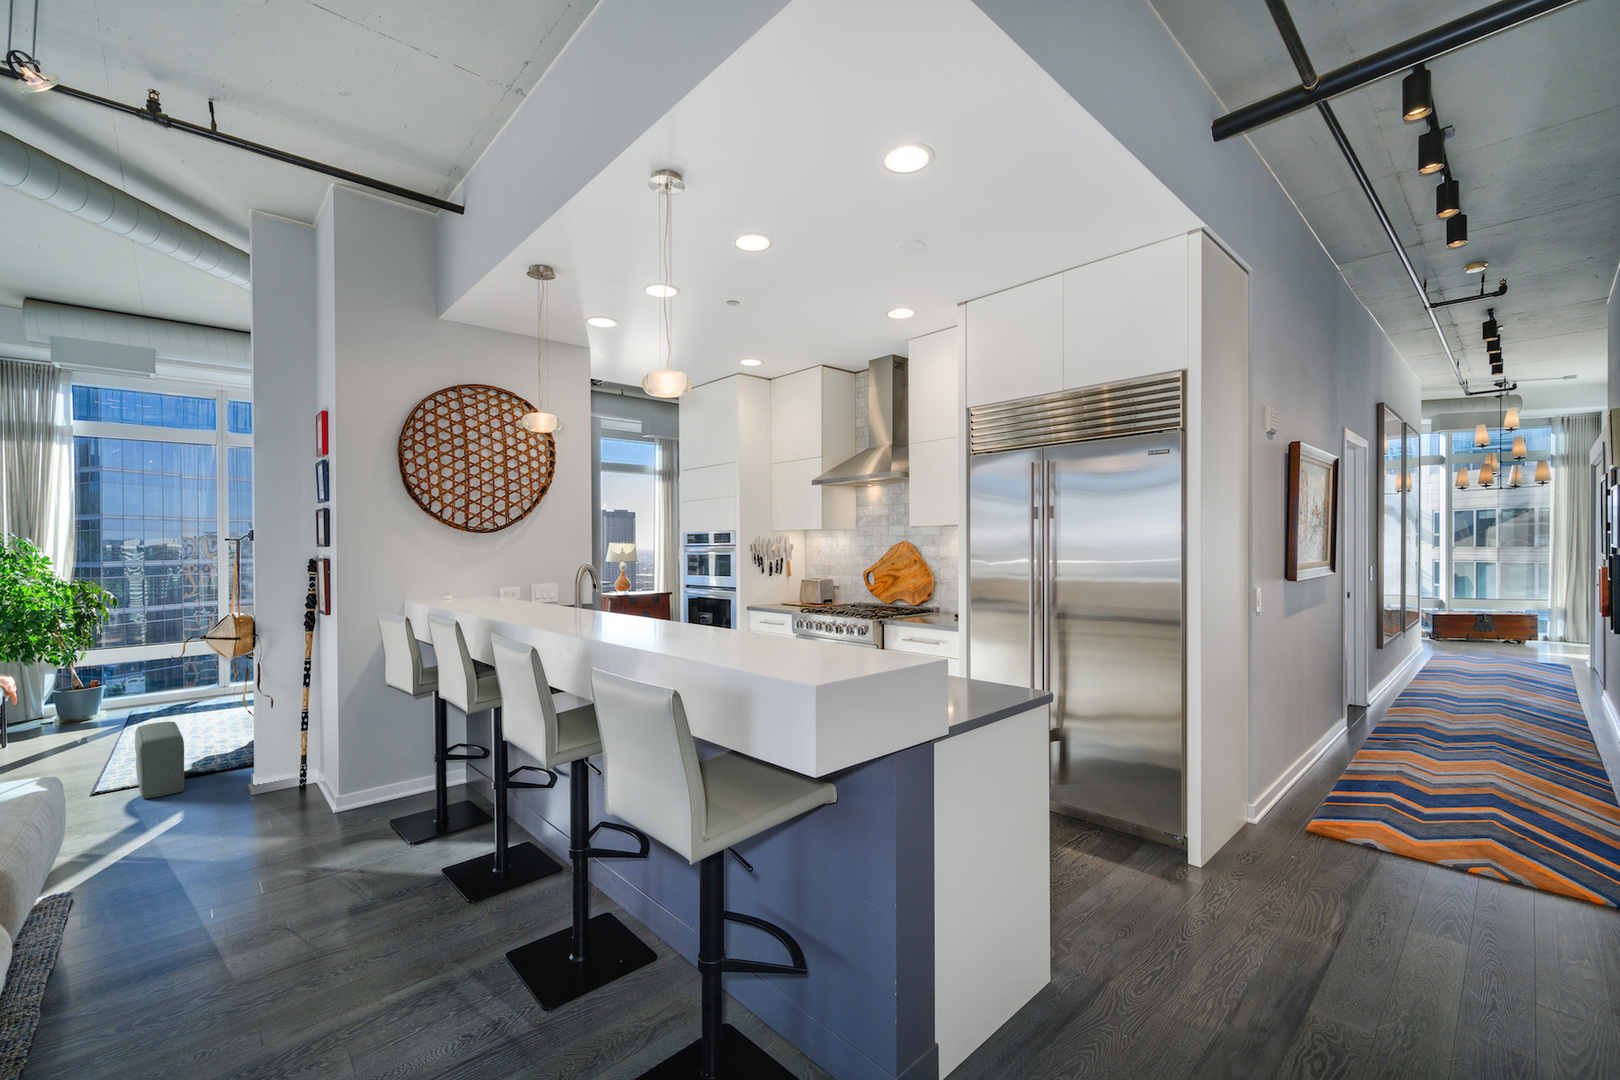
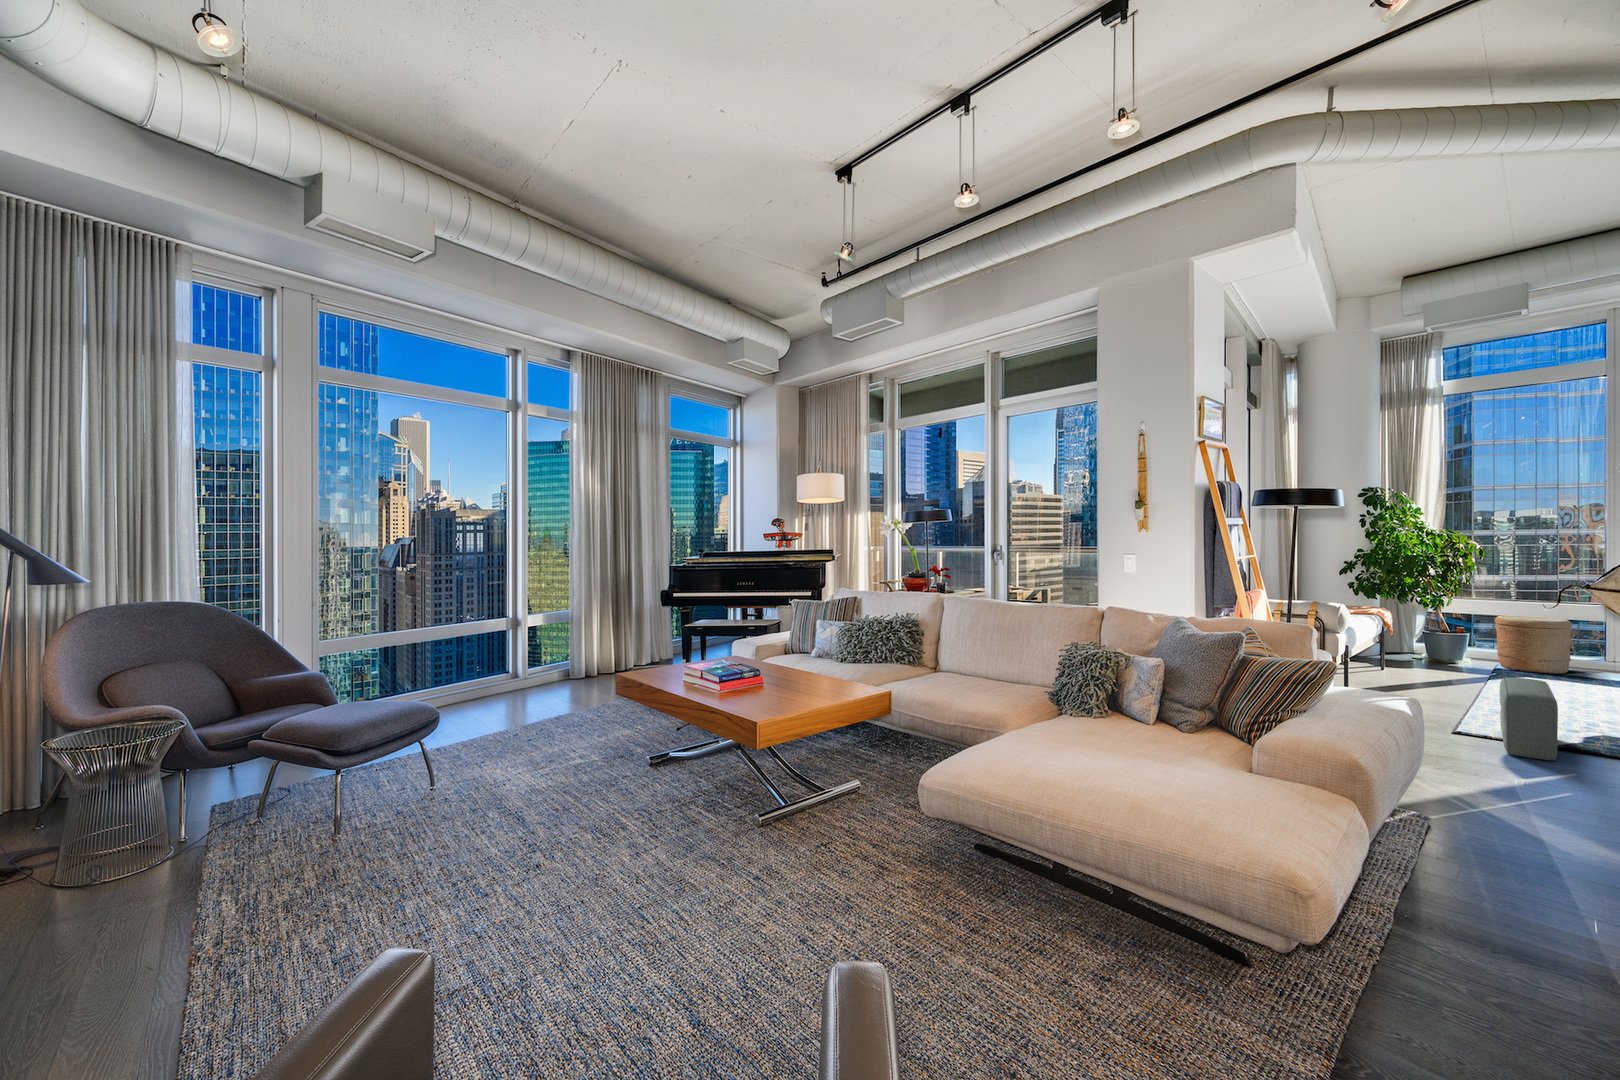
woven basket: none [128,657,194,714] -> present [1495,616,1572,674]

